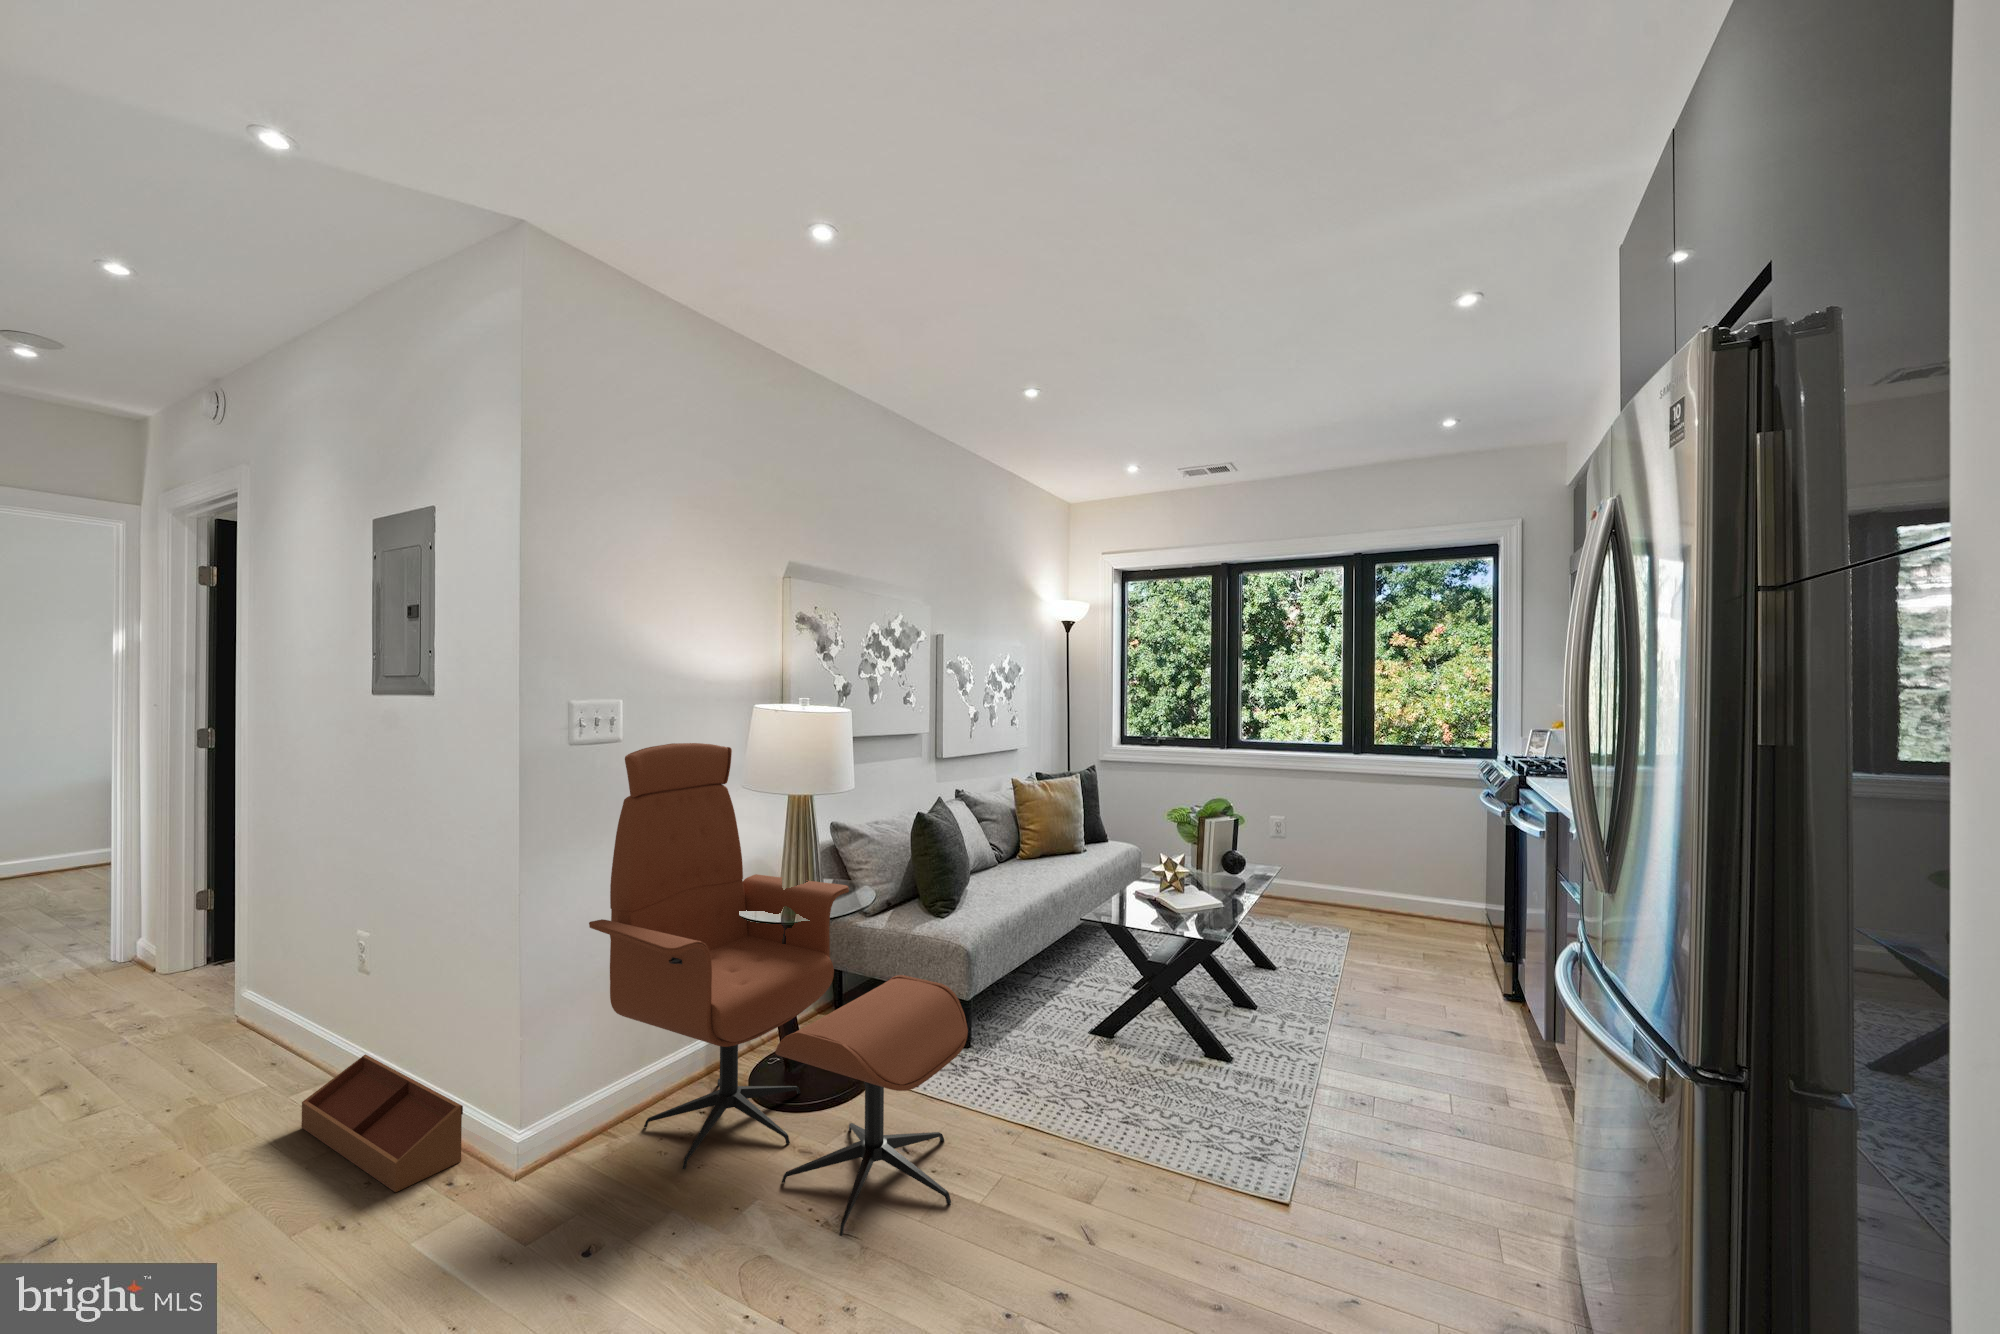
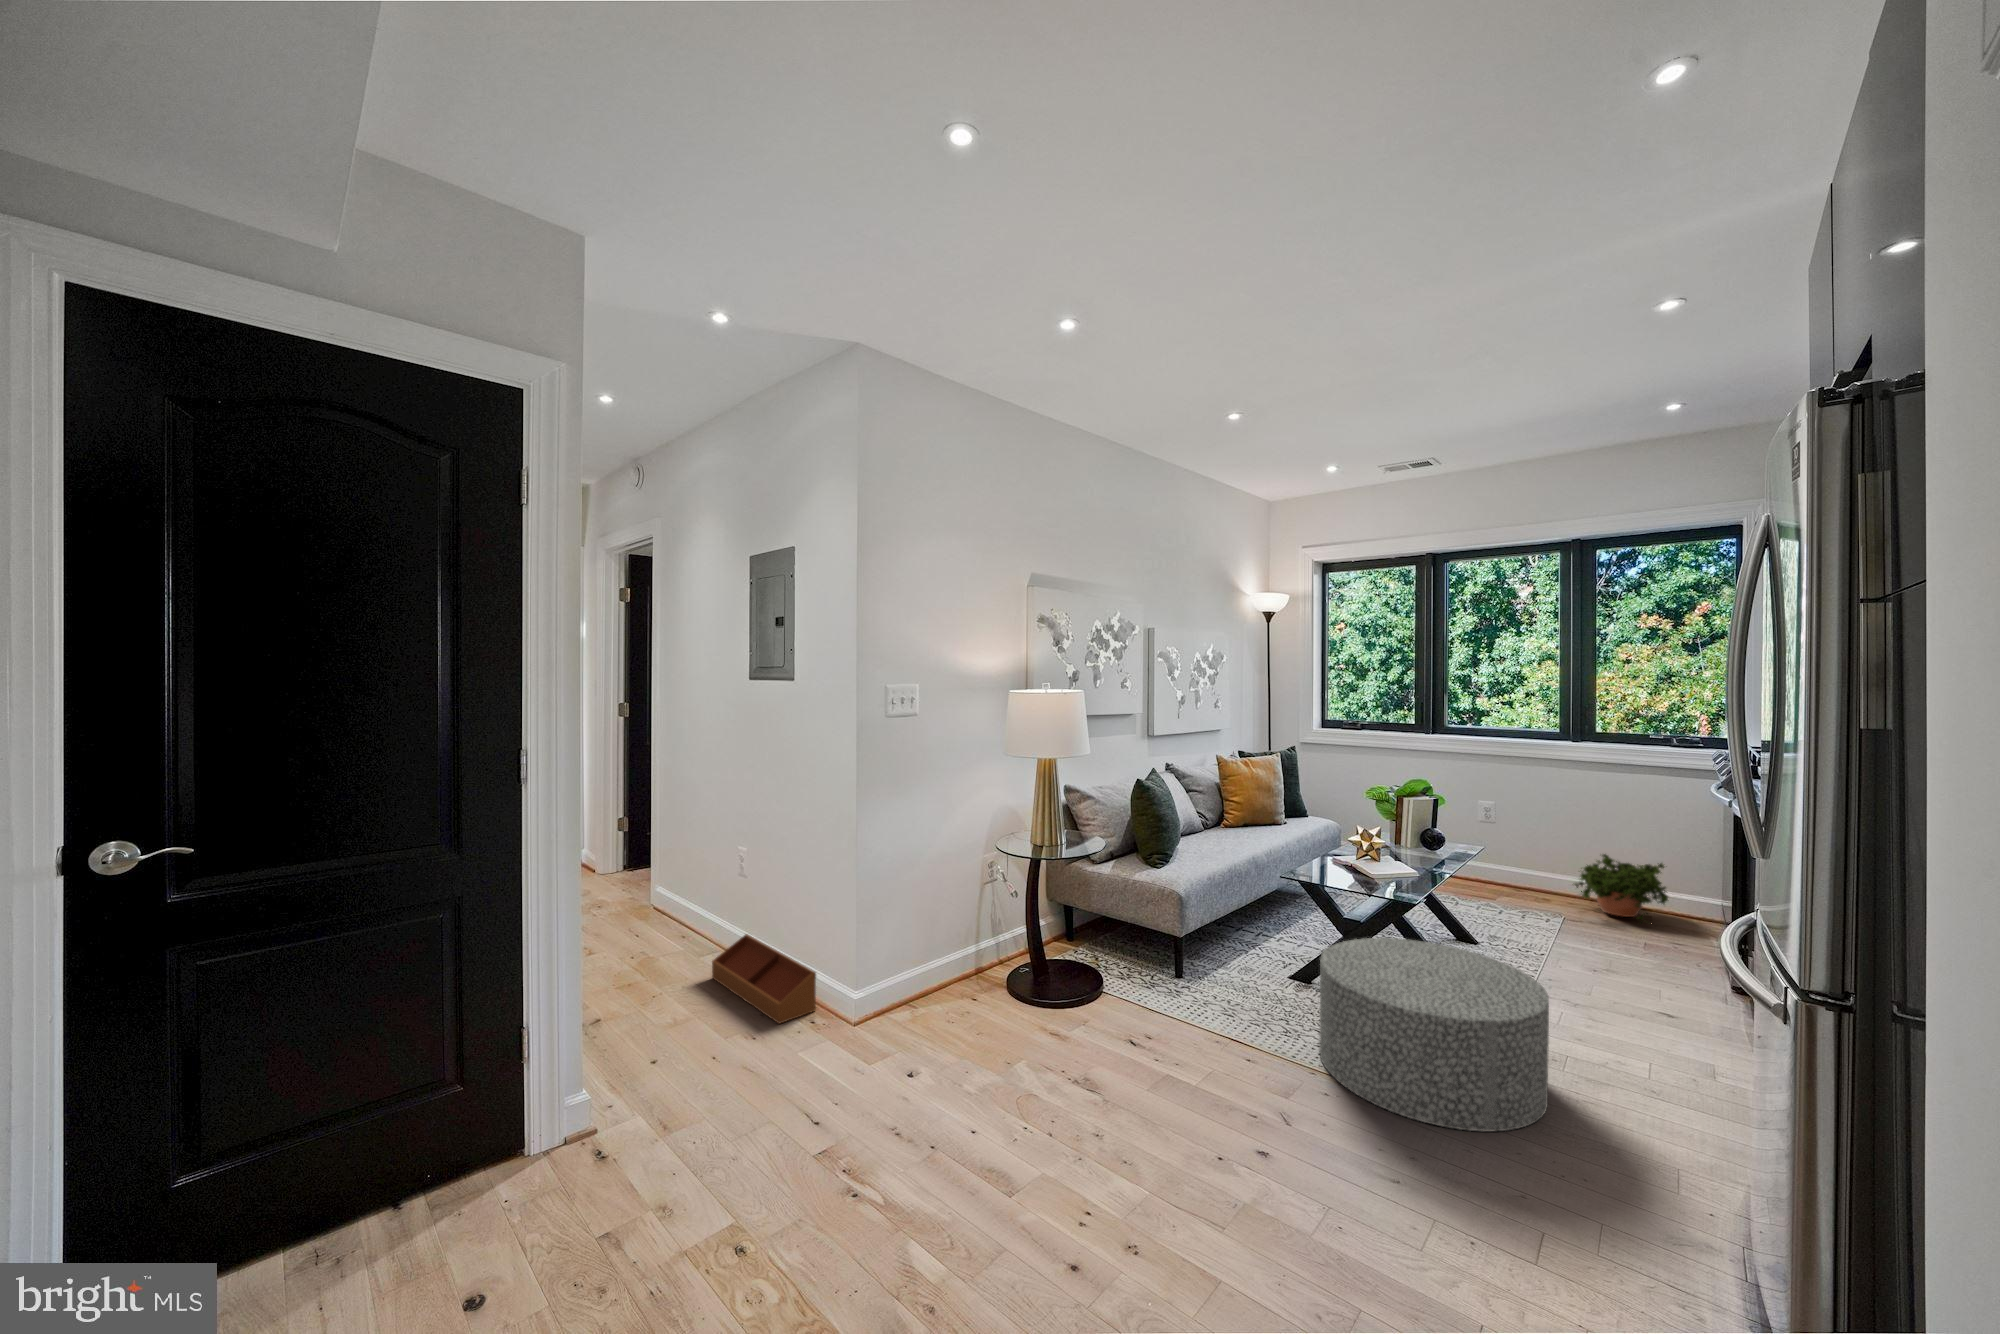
lounge chair: present [589,743,968,1236] -> none [897,719,1182,1093]
potted plant: none [1351,866,1439,937] -> present [1574,854,1668,919]
ottoman: none [1126,982,1366,1212] -> present [1319,938,1549,1132]

